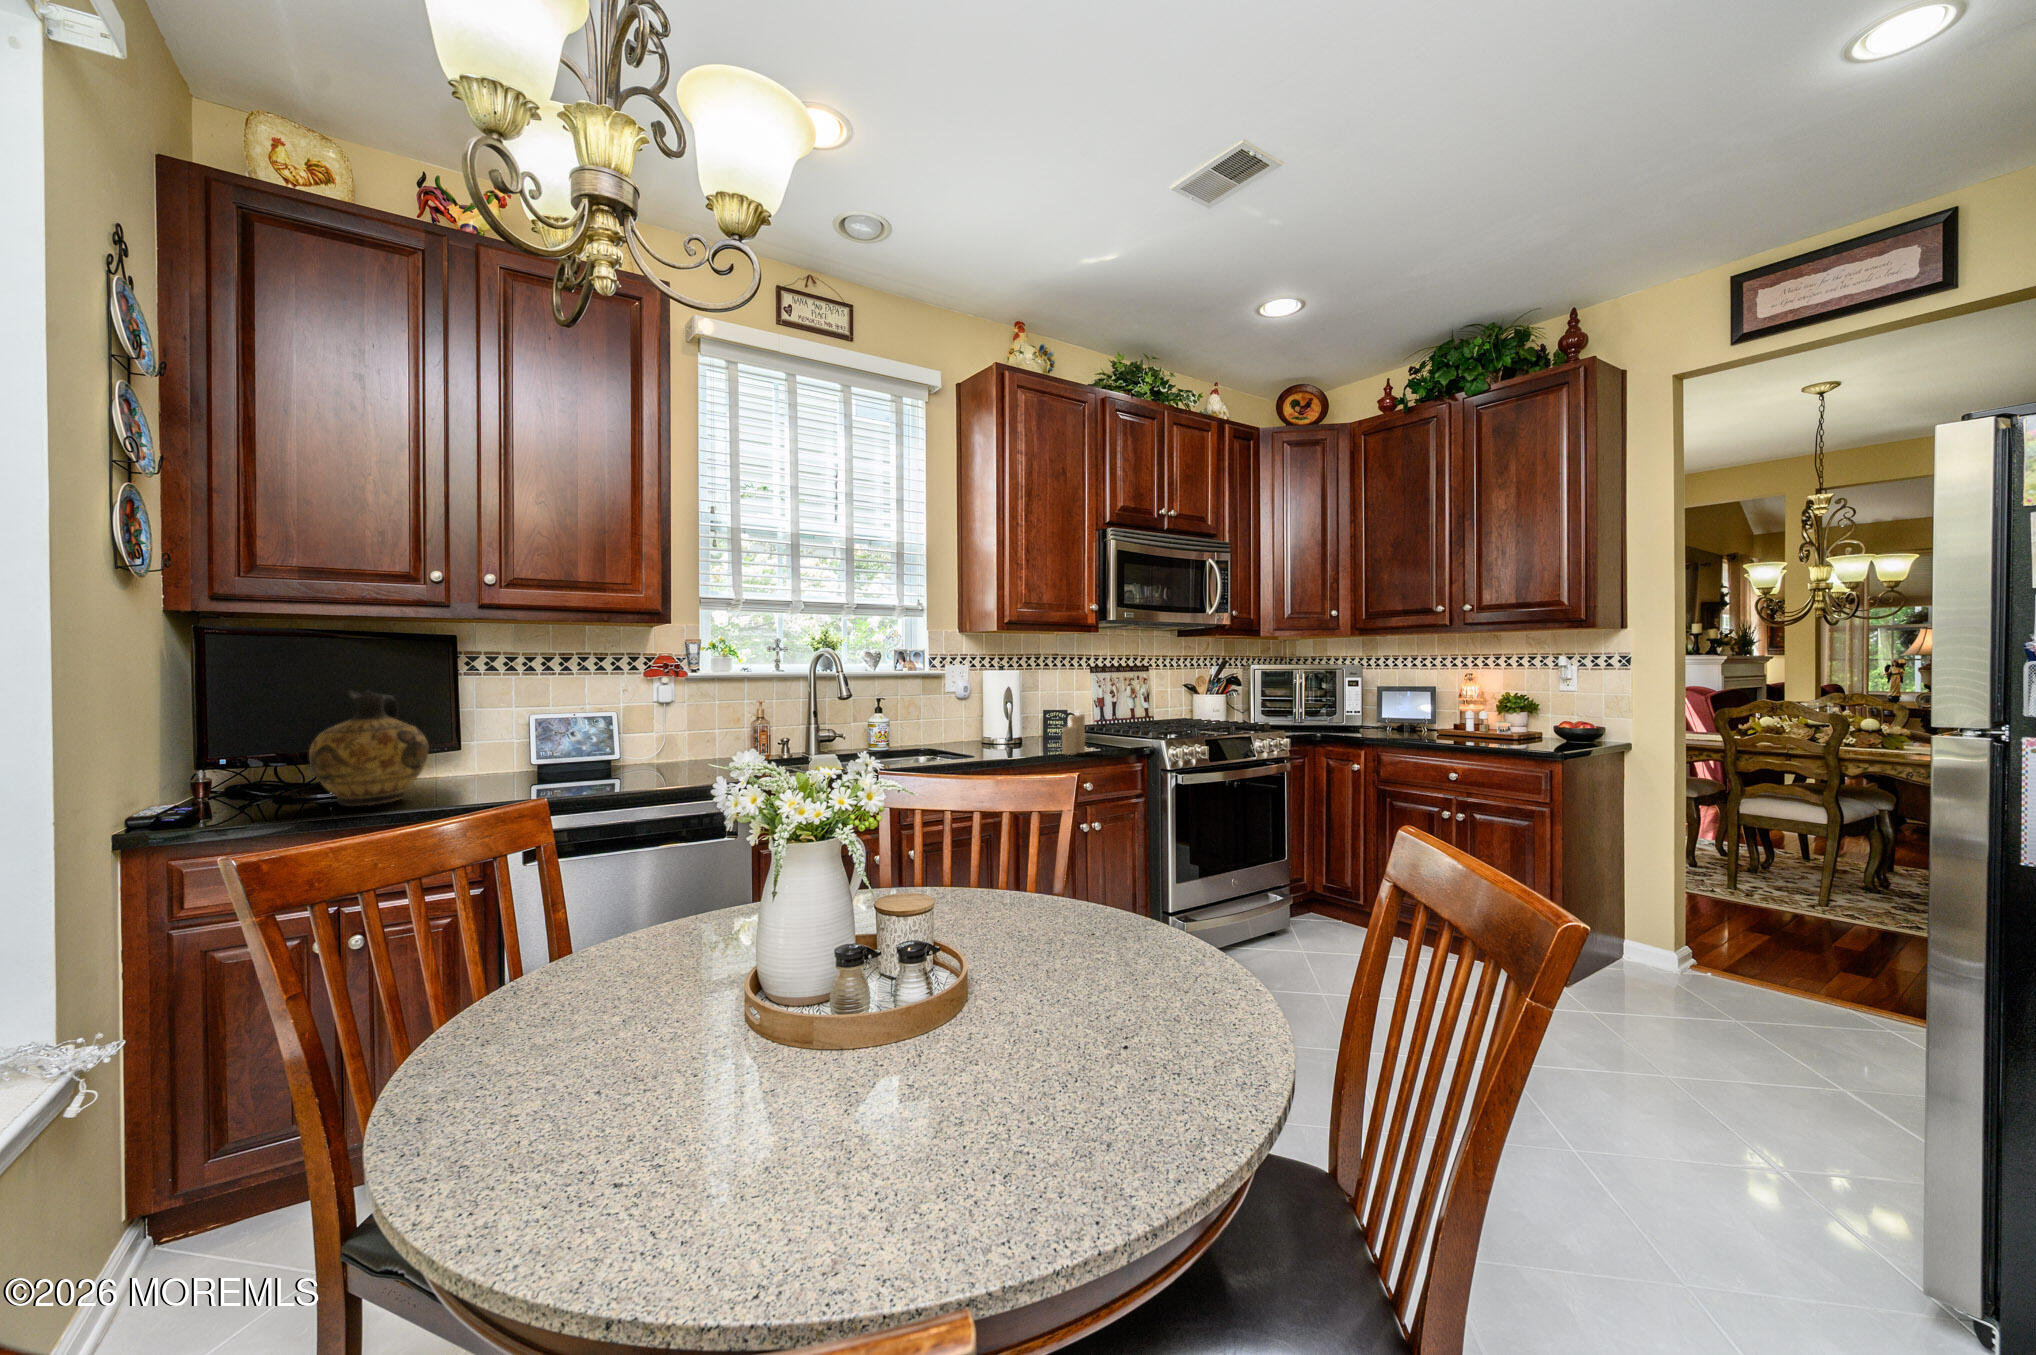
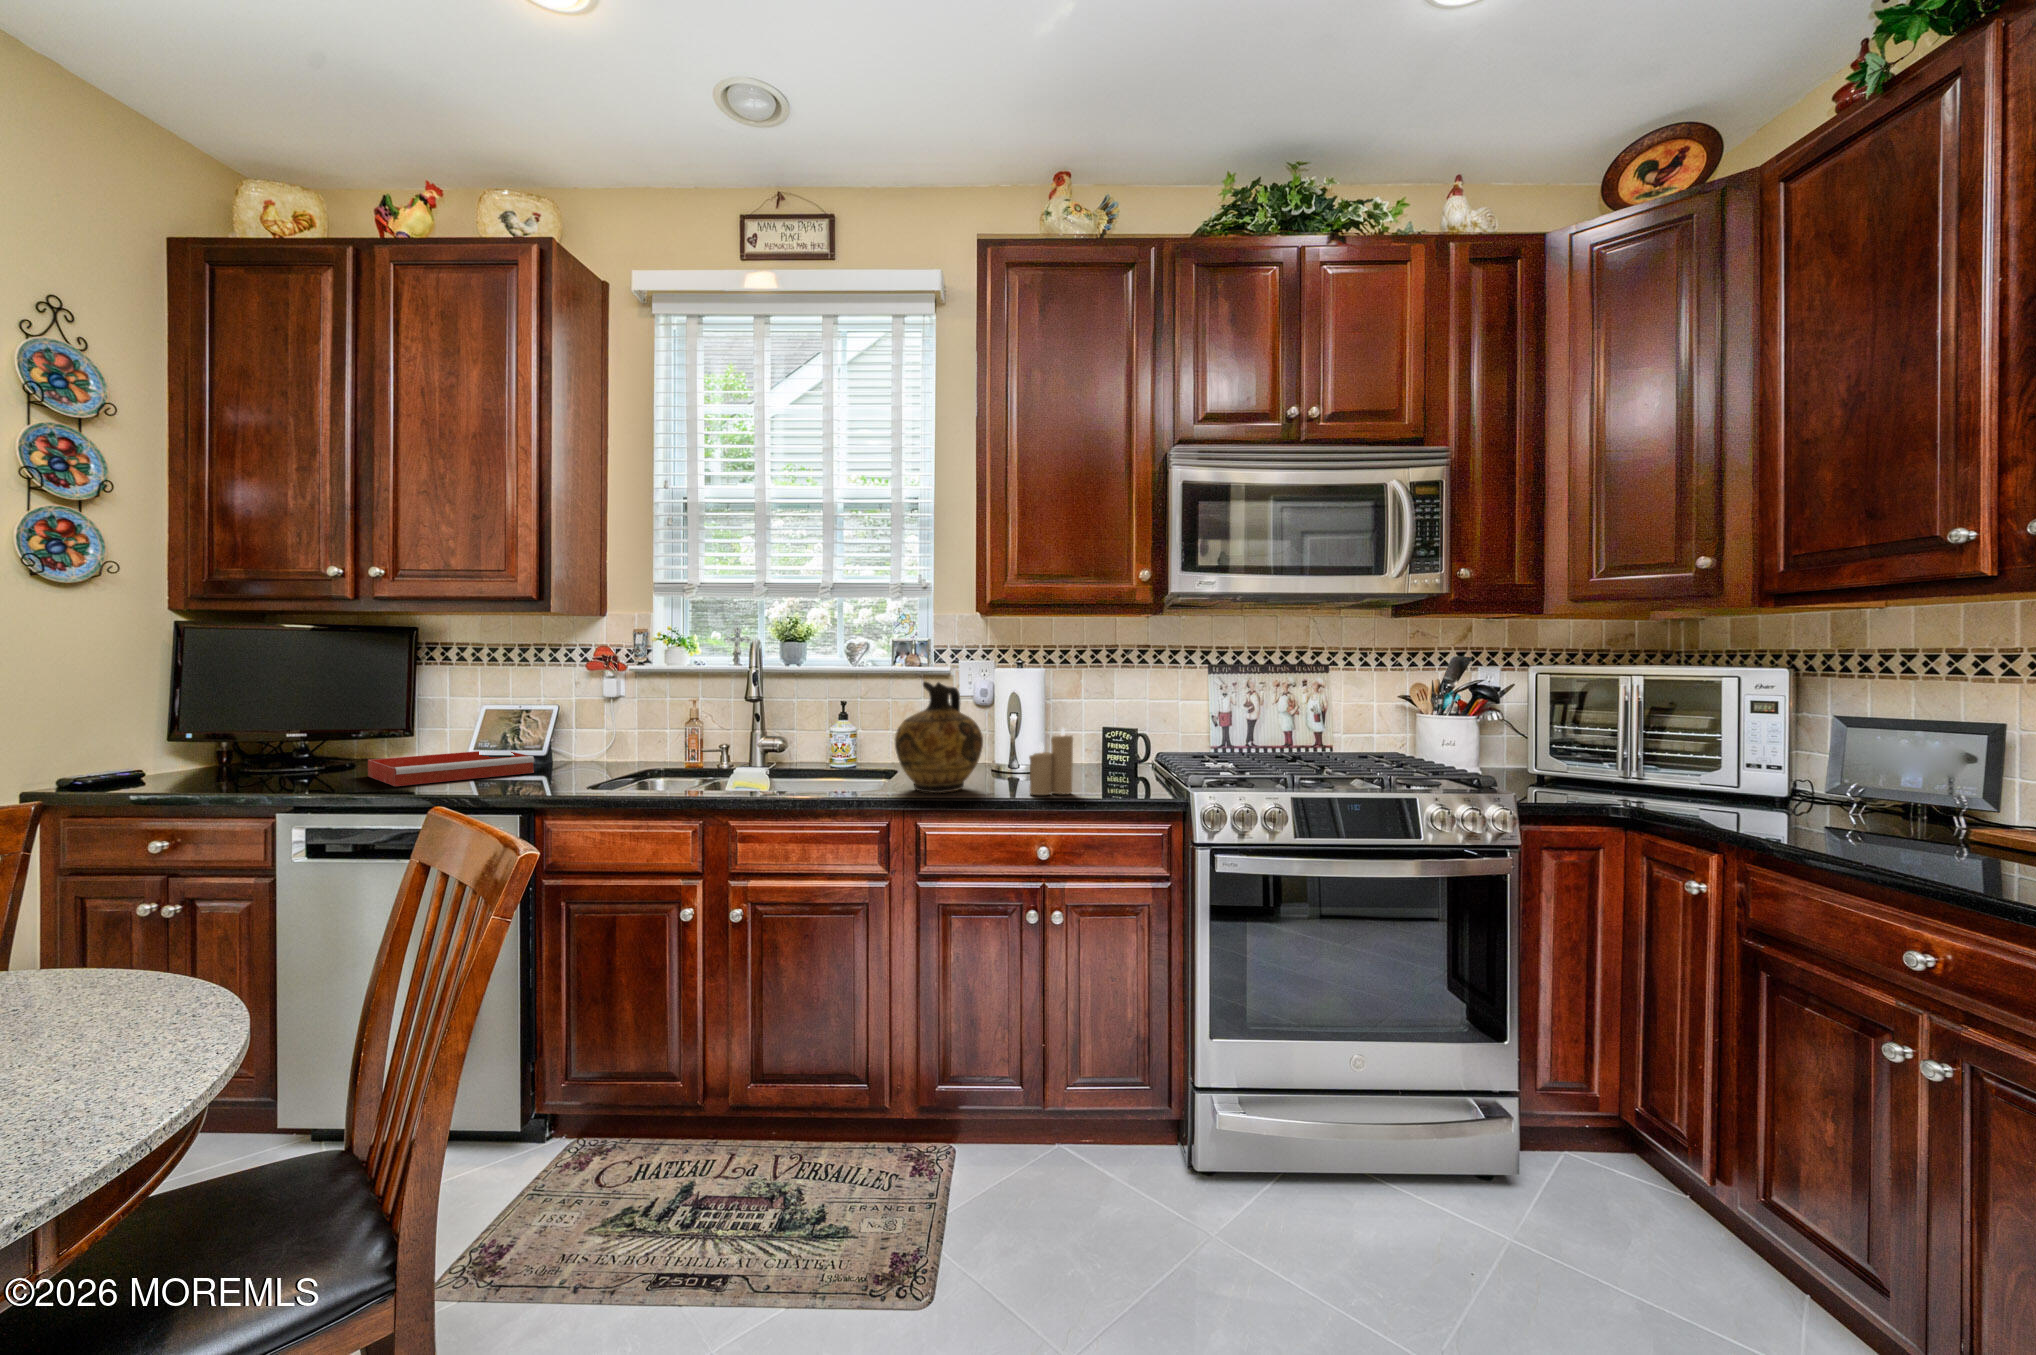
ceramic jug: present [309,690,428,806] -> present [895,682,983,793]
tray: none [476,761,645,798] -> present [368,751,534,786]

